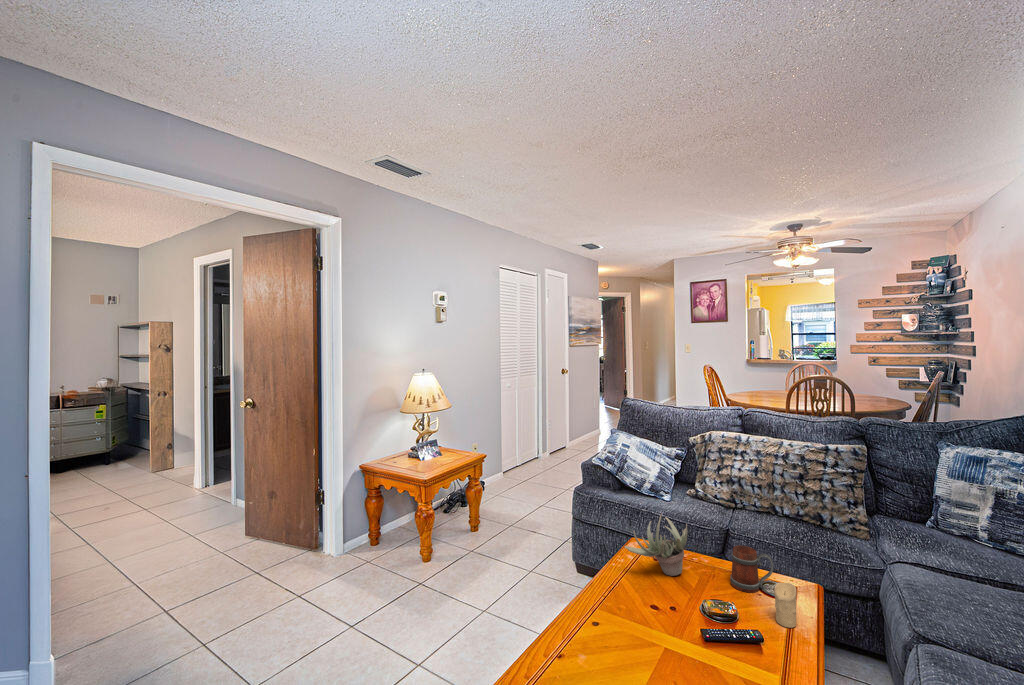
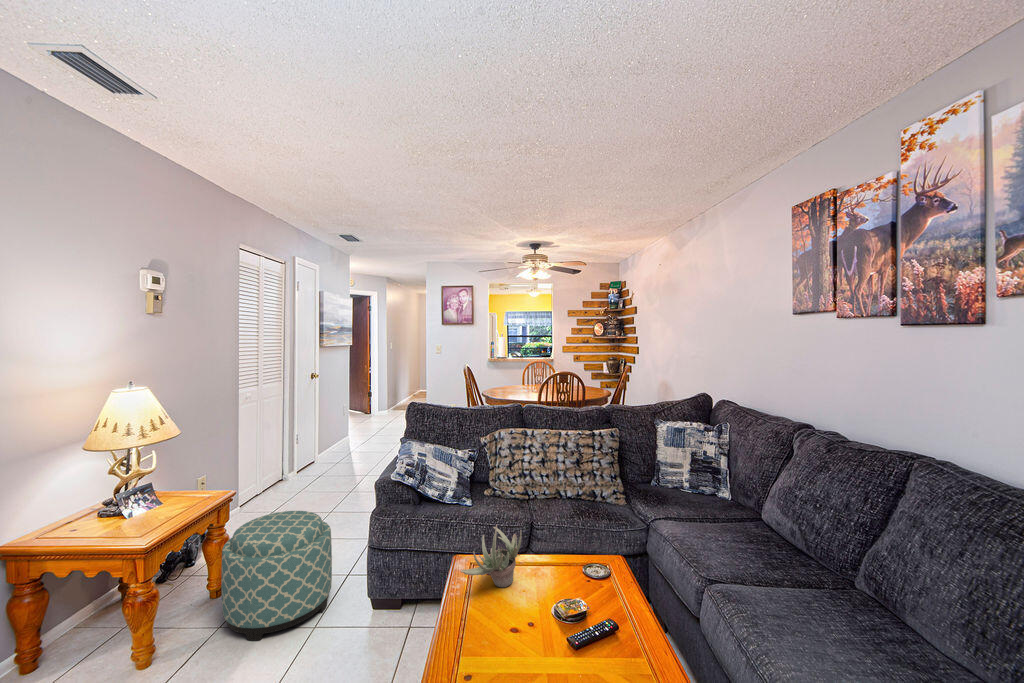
ottoman: none [472,477,549,569] -> present [221,511,332,640]
mug: present [730,545,773,593] -> none [556,538,591,582]
candle: present [774,583,796,628] -> none [606,565,624,606]

